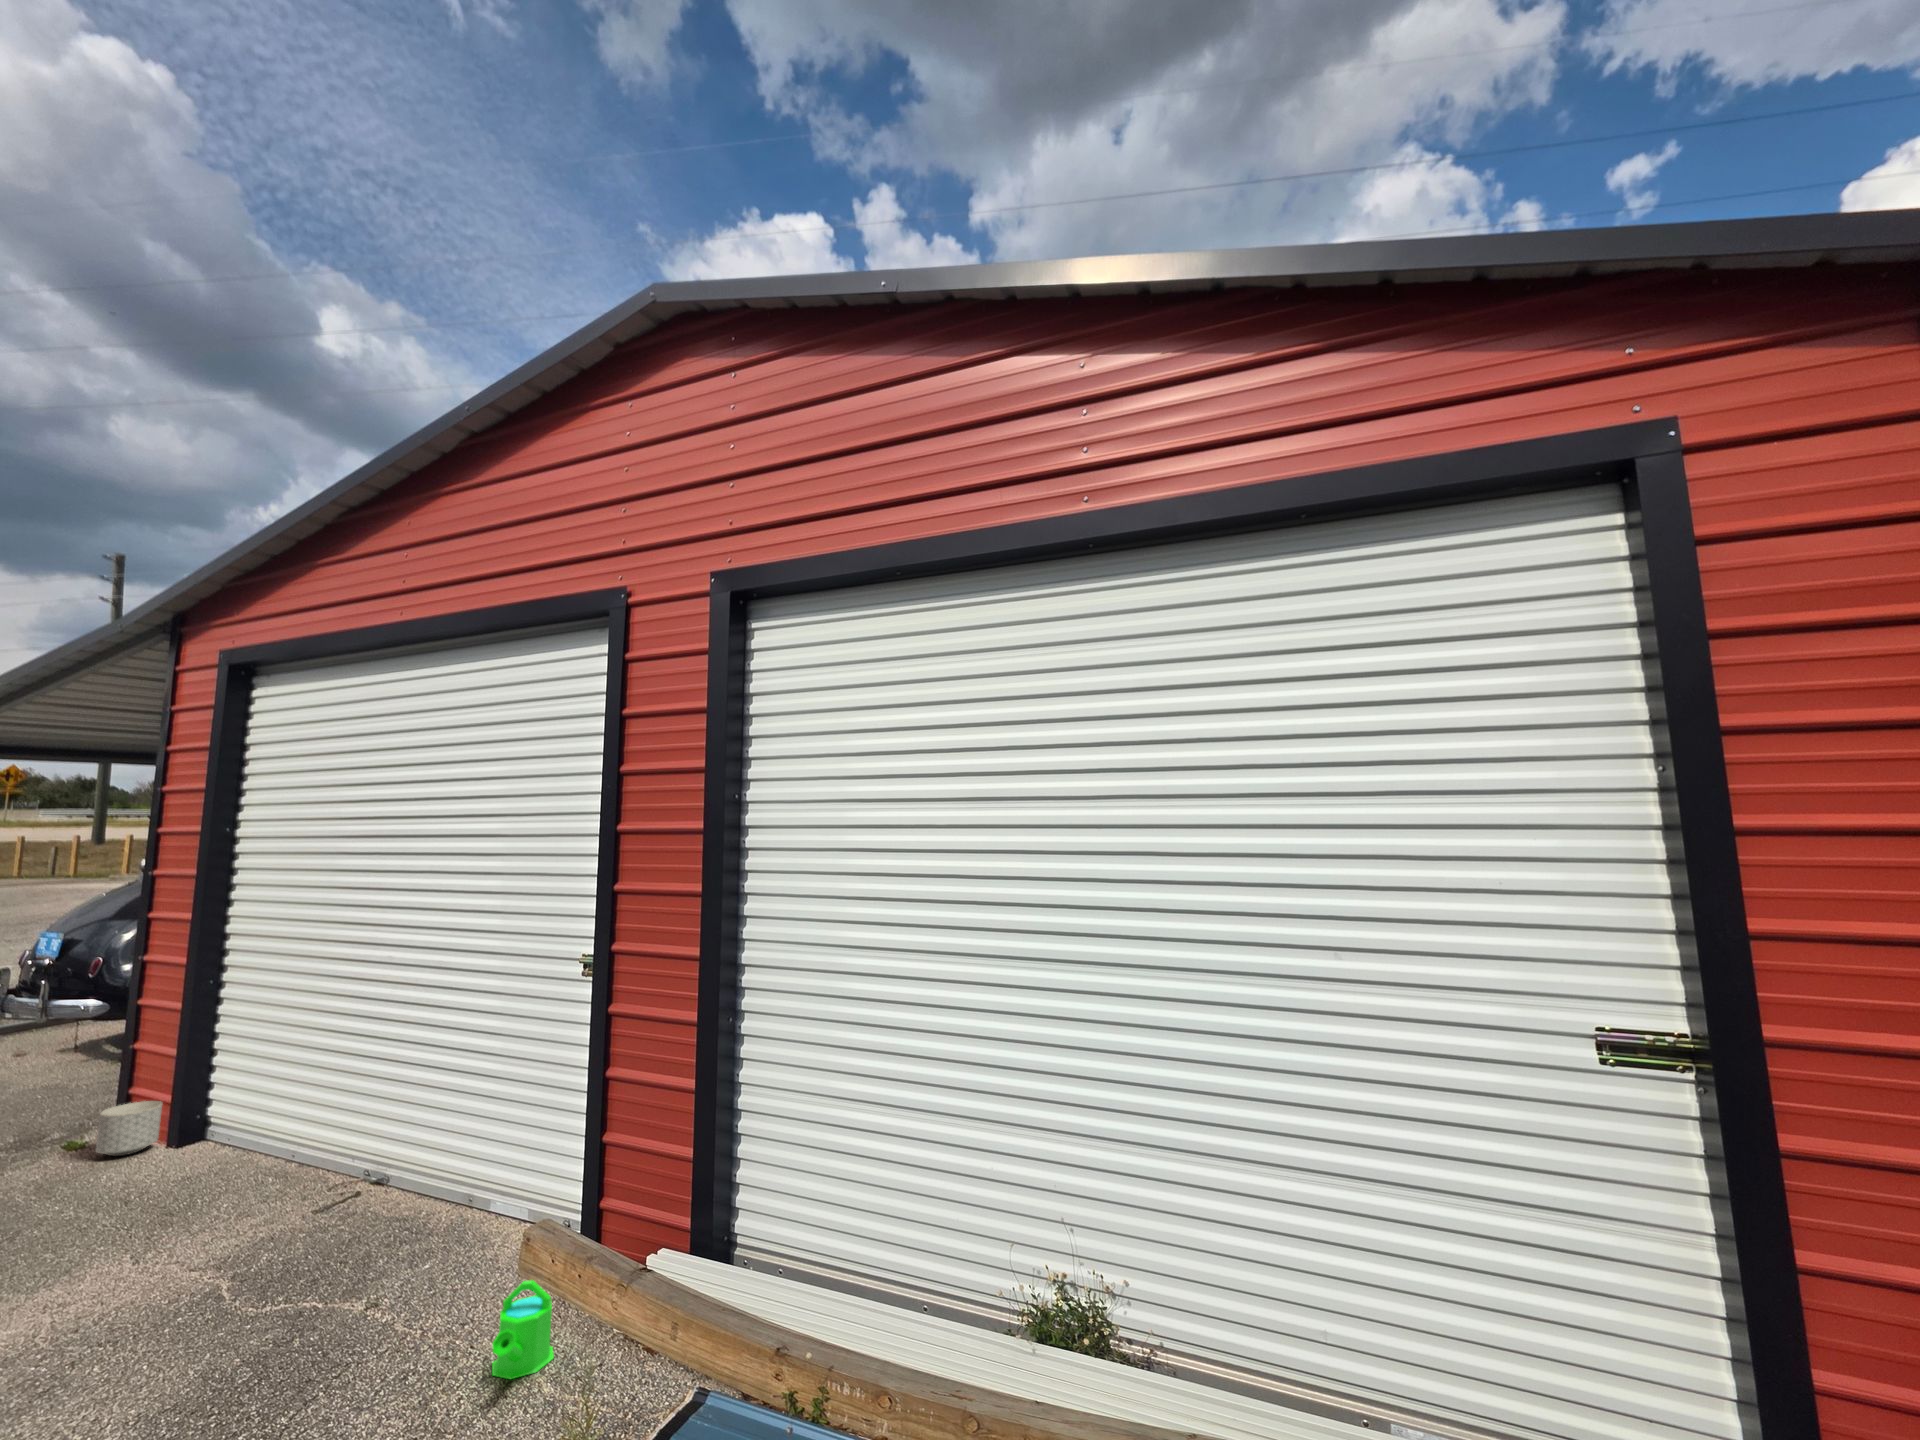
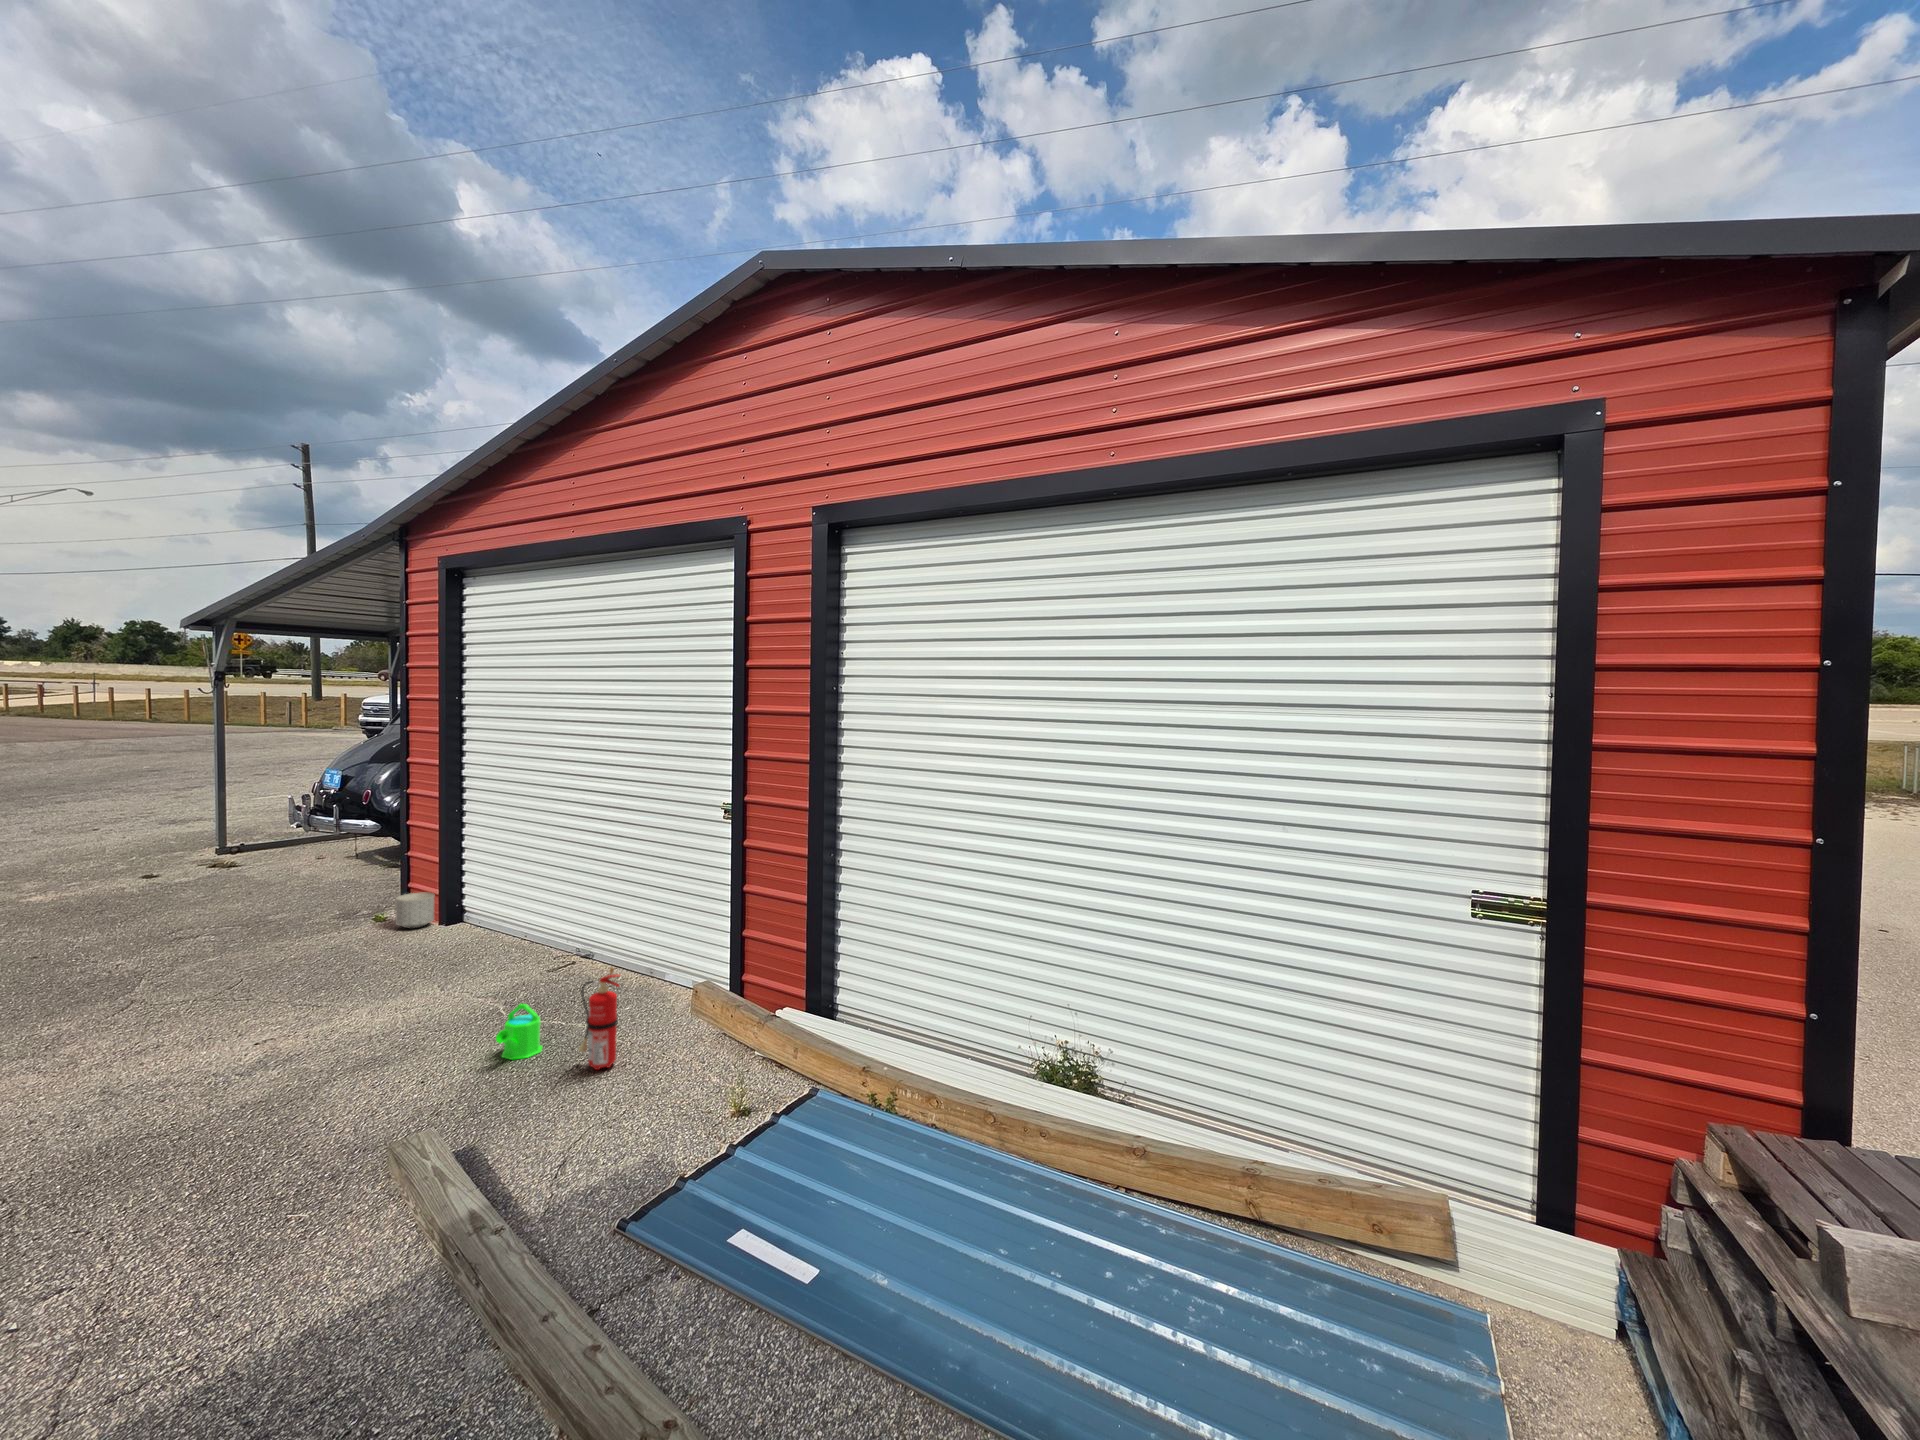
fire extinguisher: none [333,1212,411,1385] -> present [579,968,619,1070]
watering can: present [492,1280,554,1379] -> present [496,1004,542,1060]

